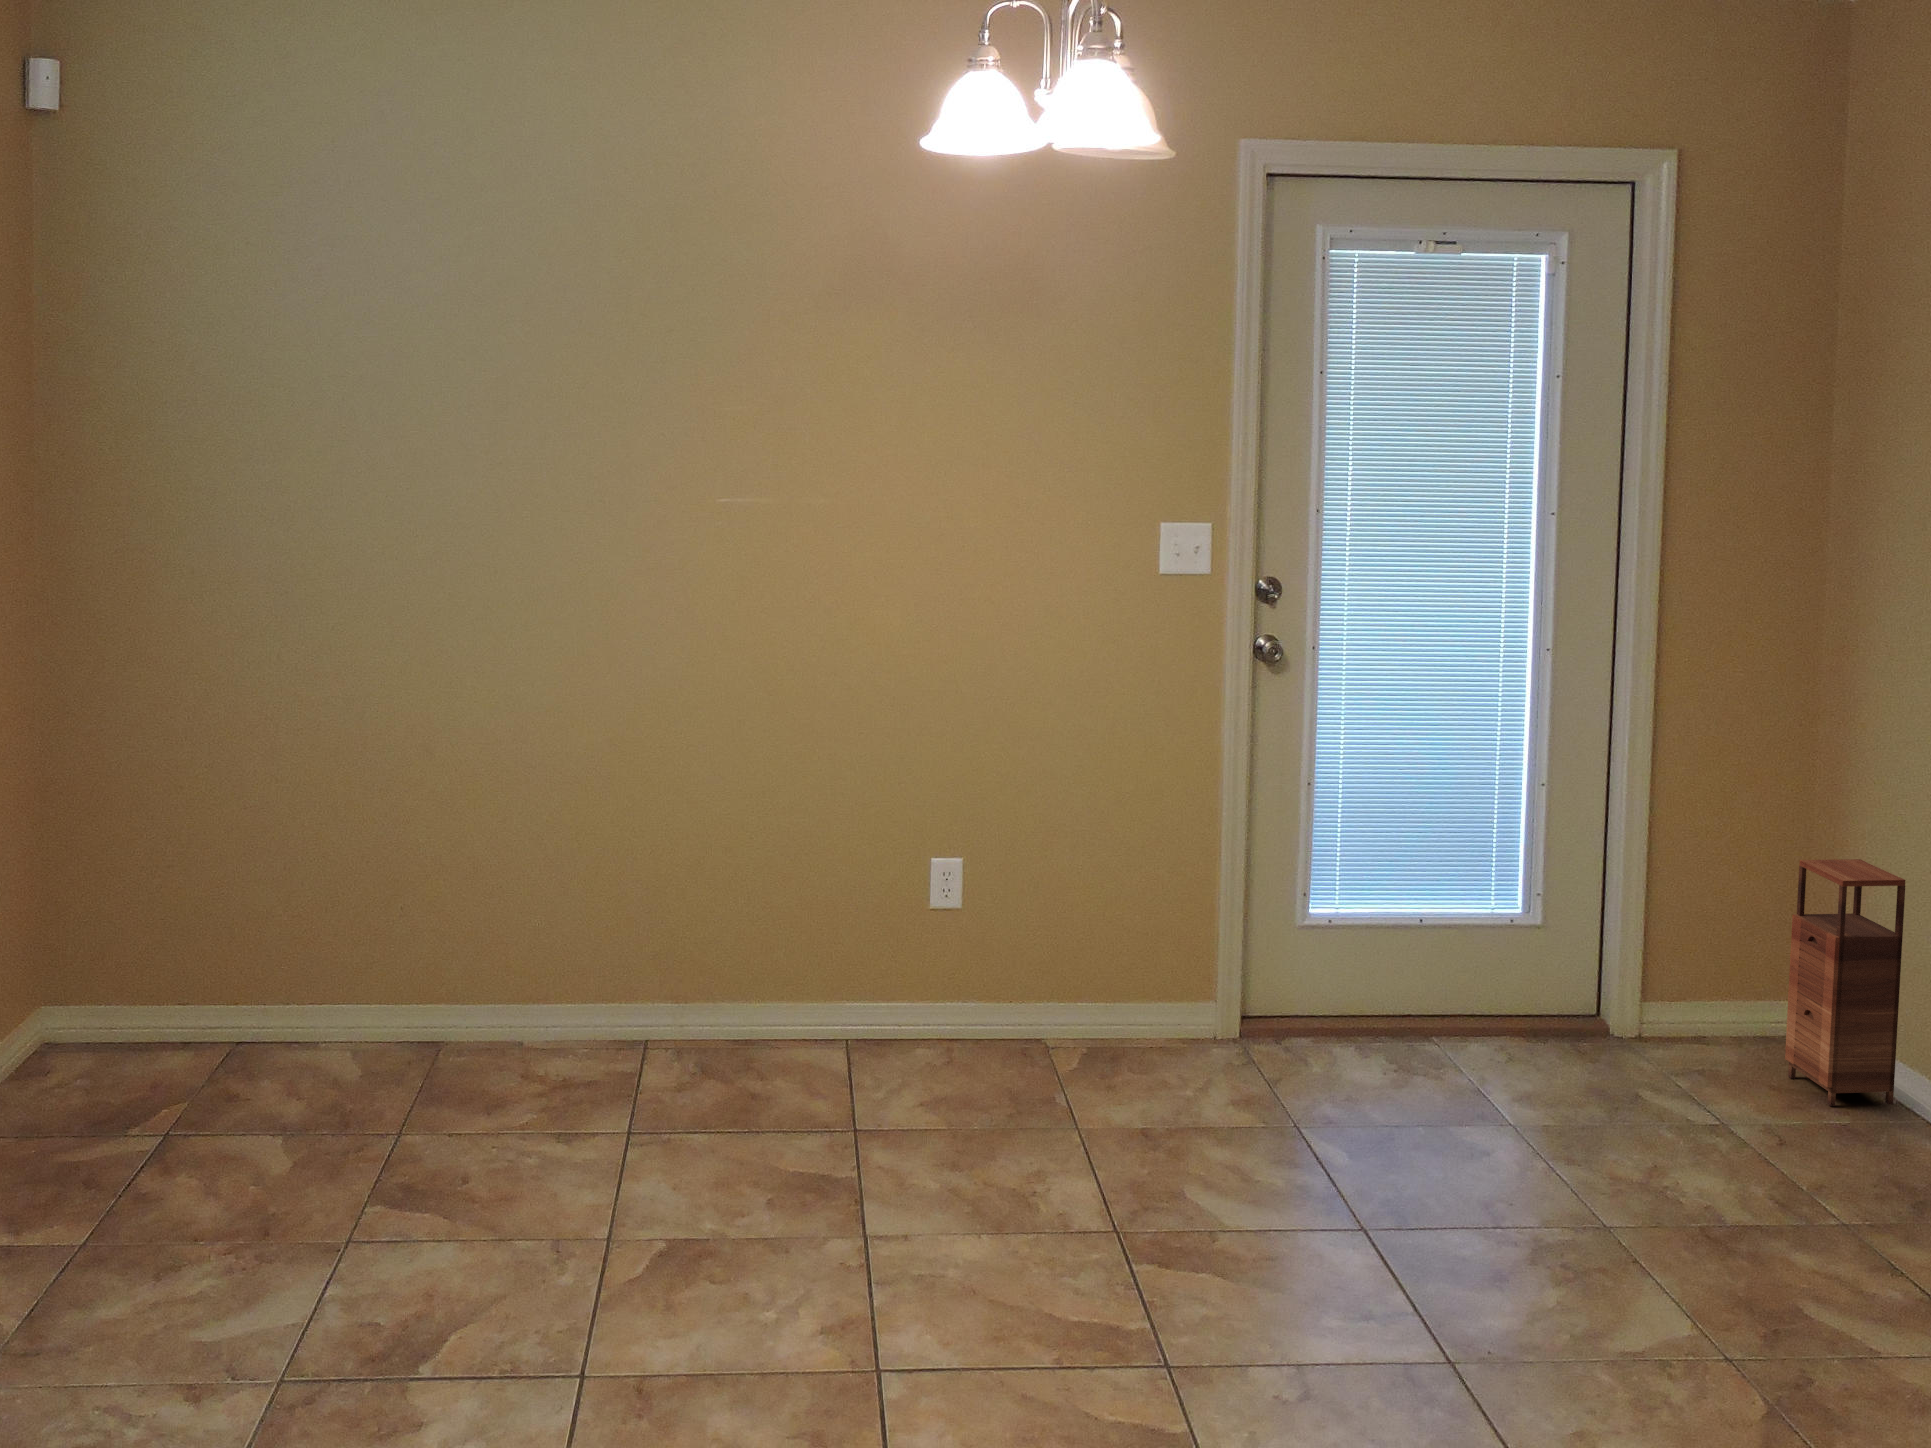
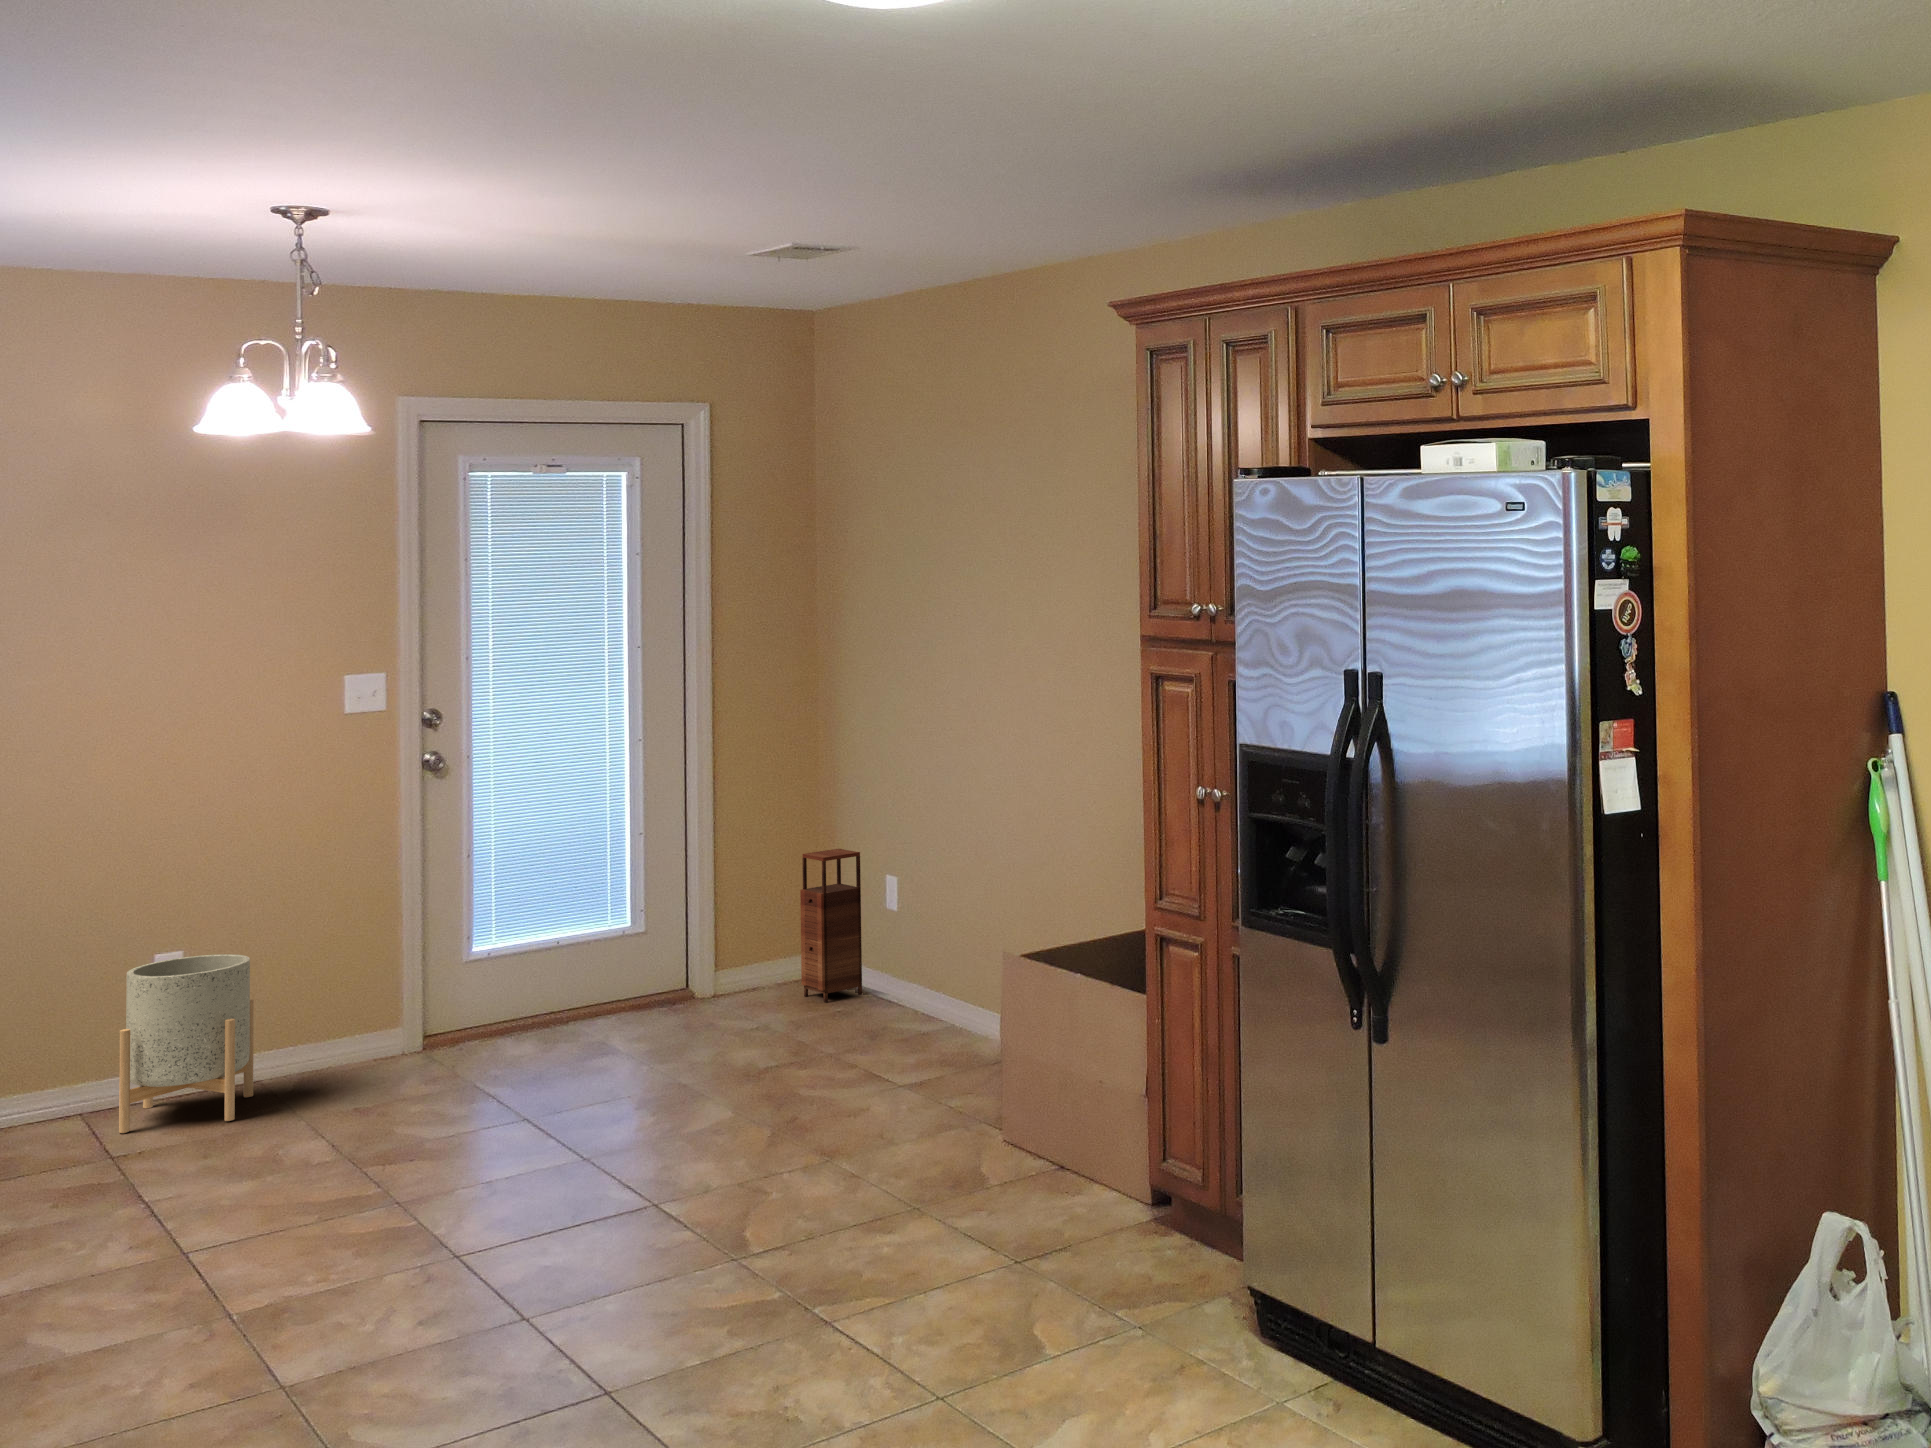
planter: none [876,870,1036,1116] -> present [119,954,254,1133]

